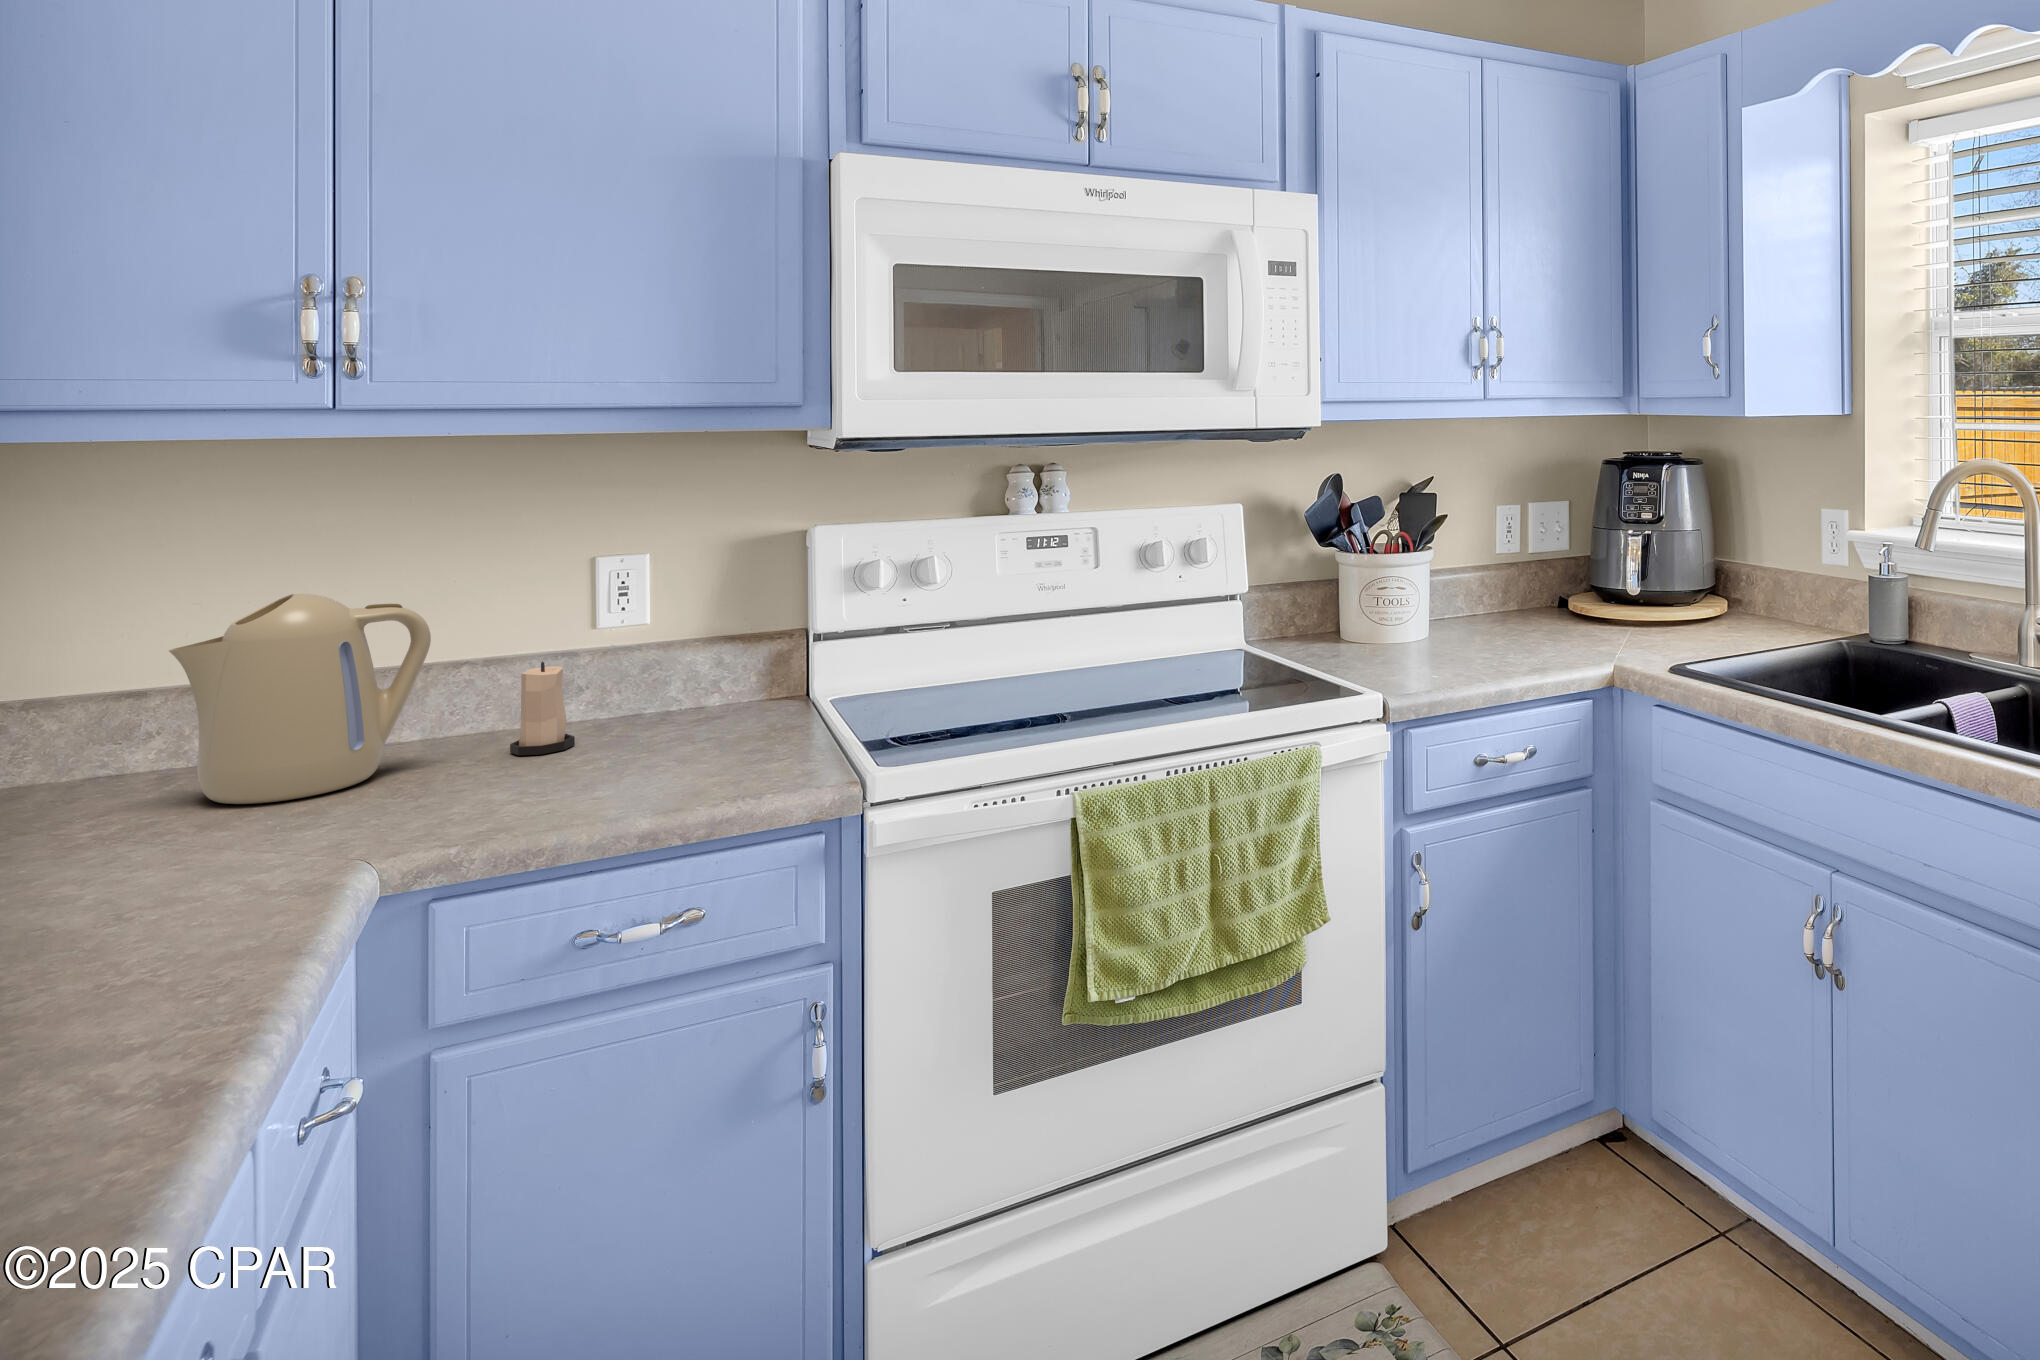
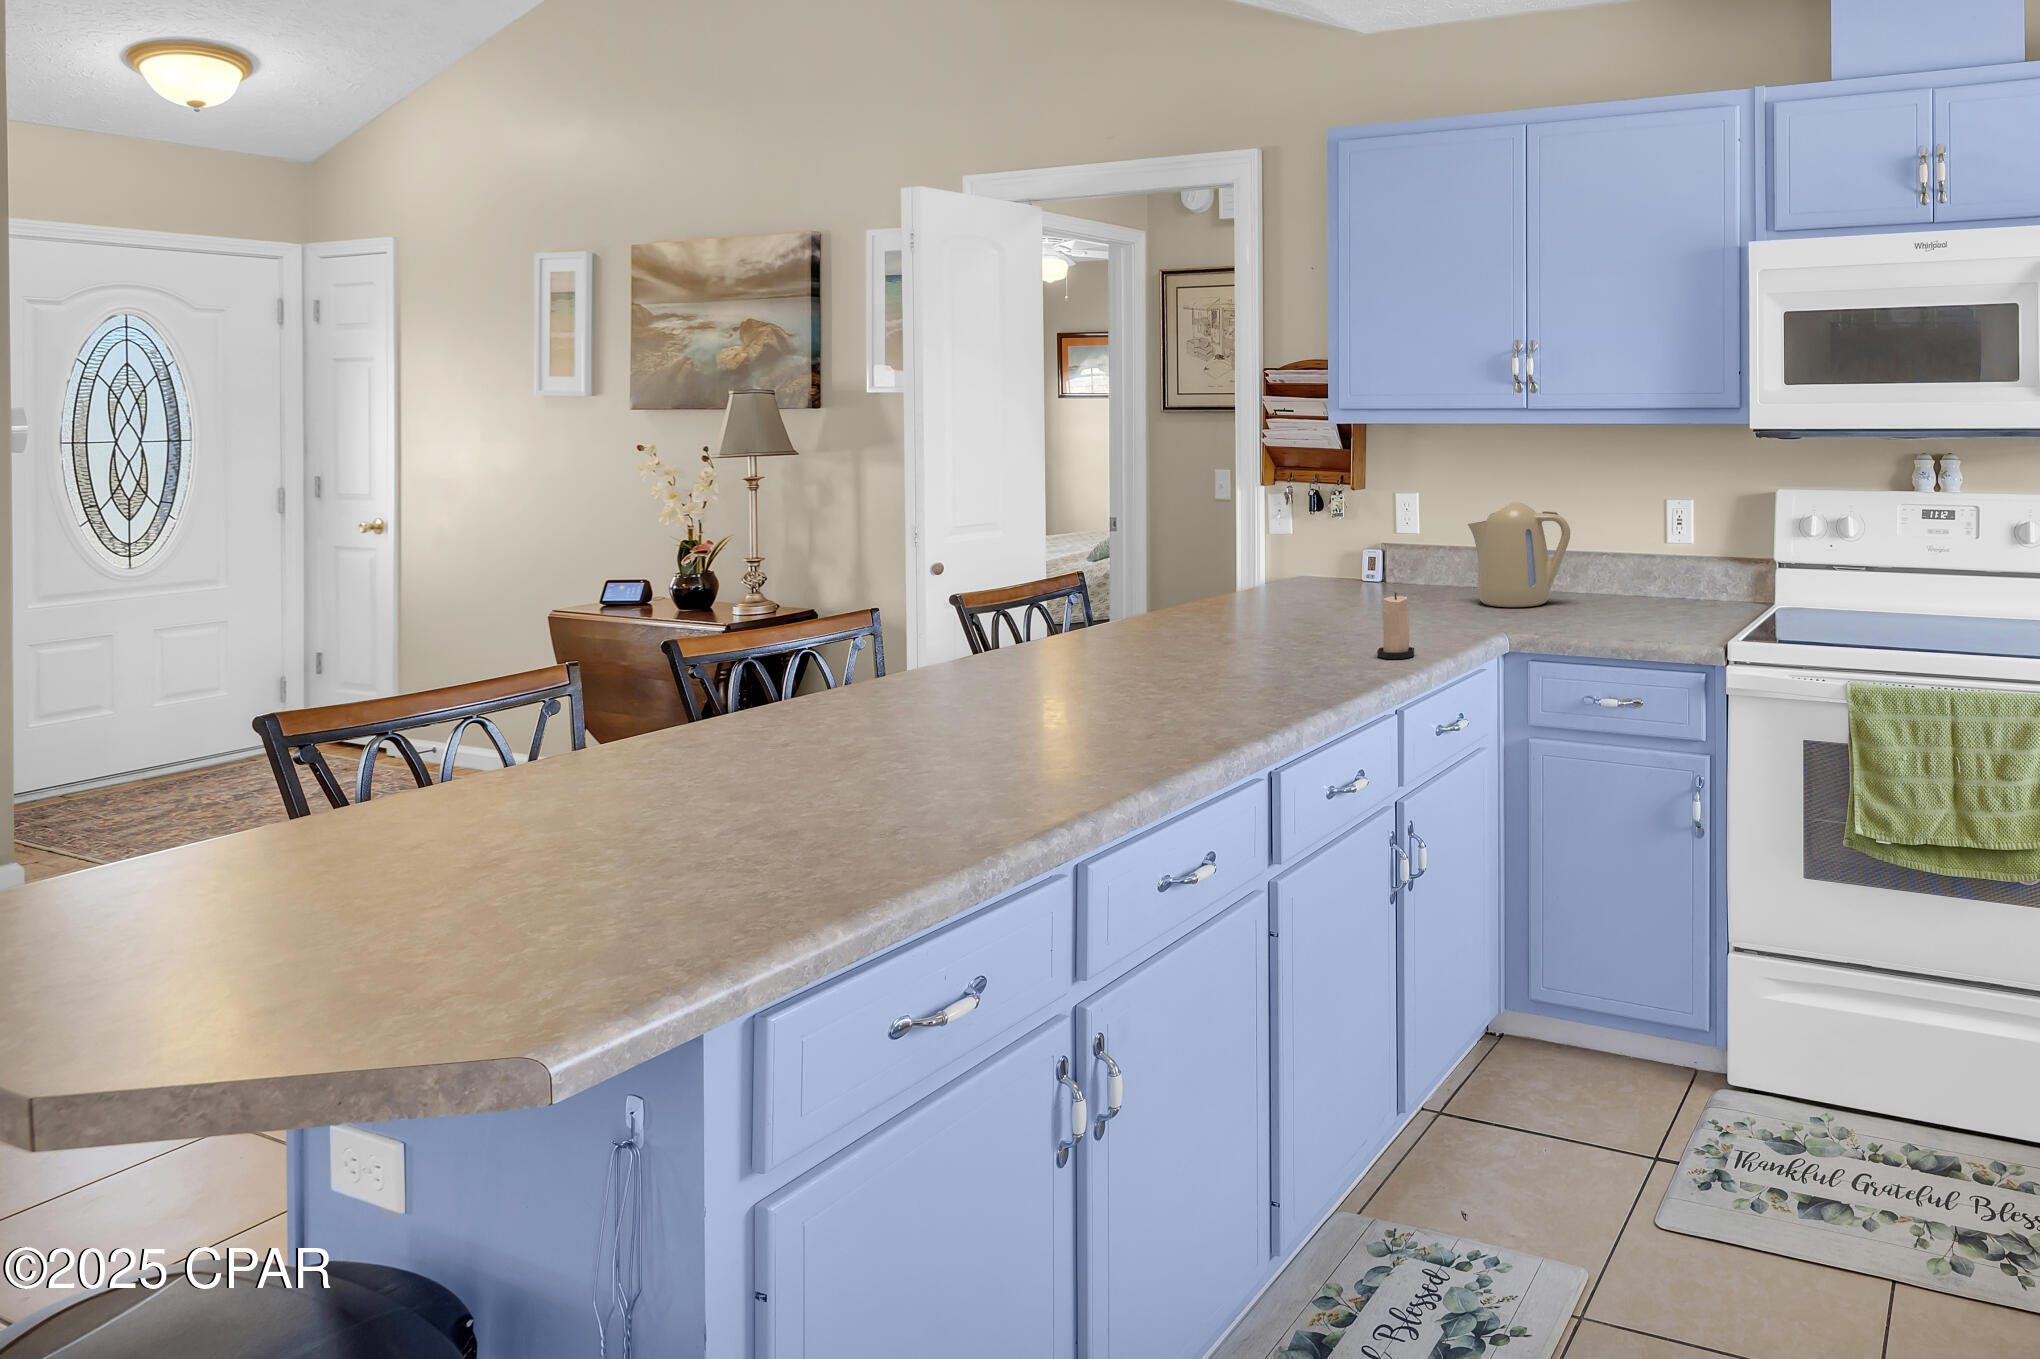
candle: present [510,661,575,755] -> present [1377,592,1414,659]

